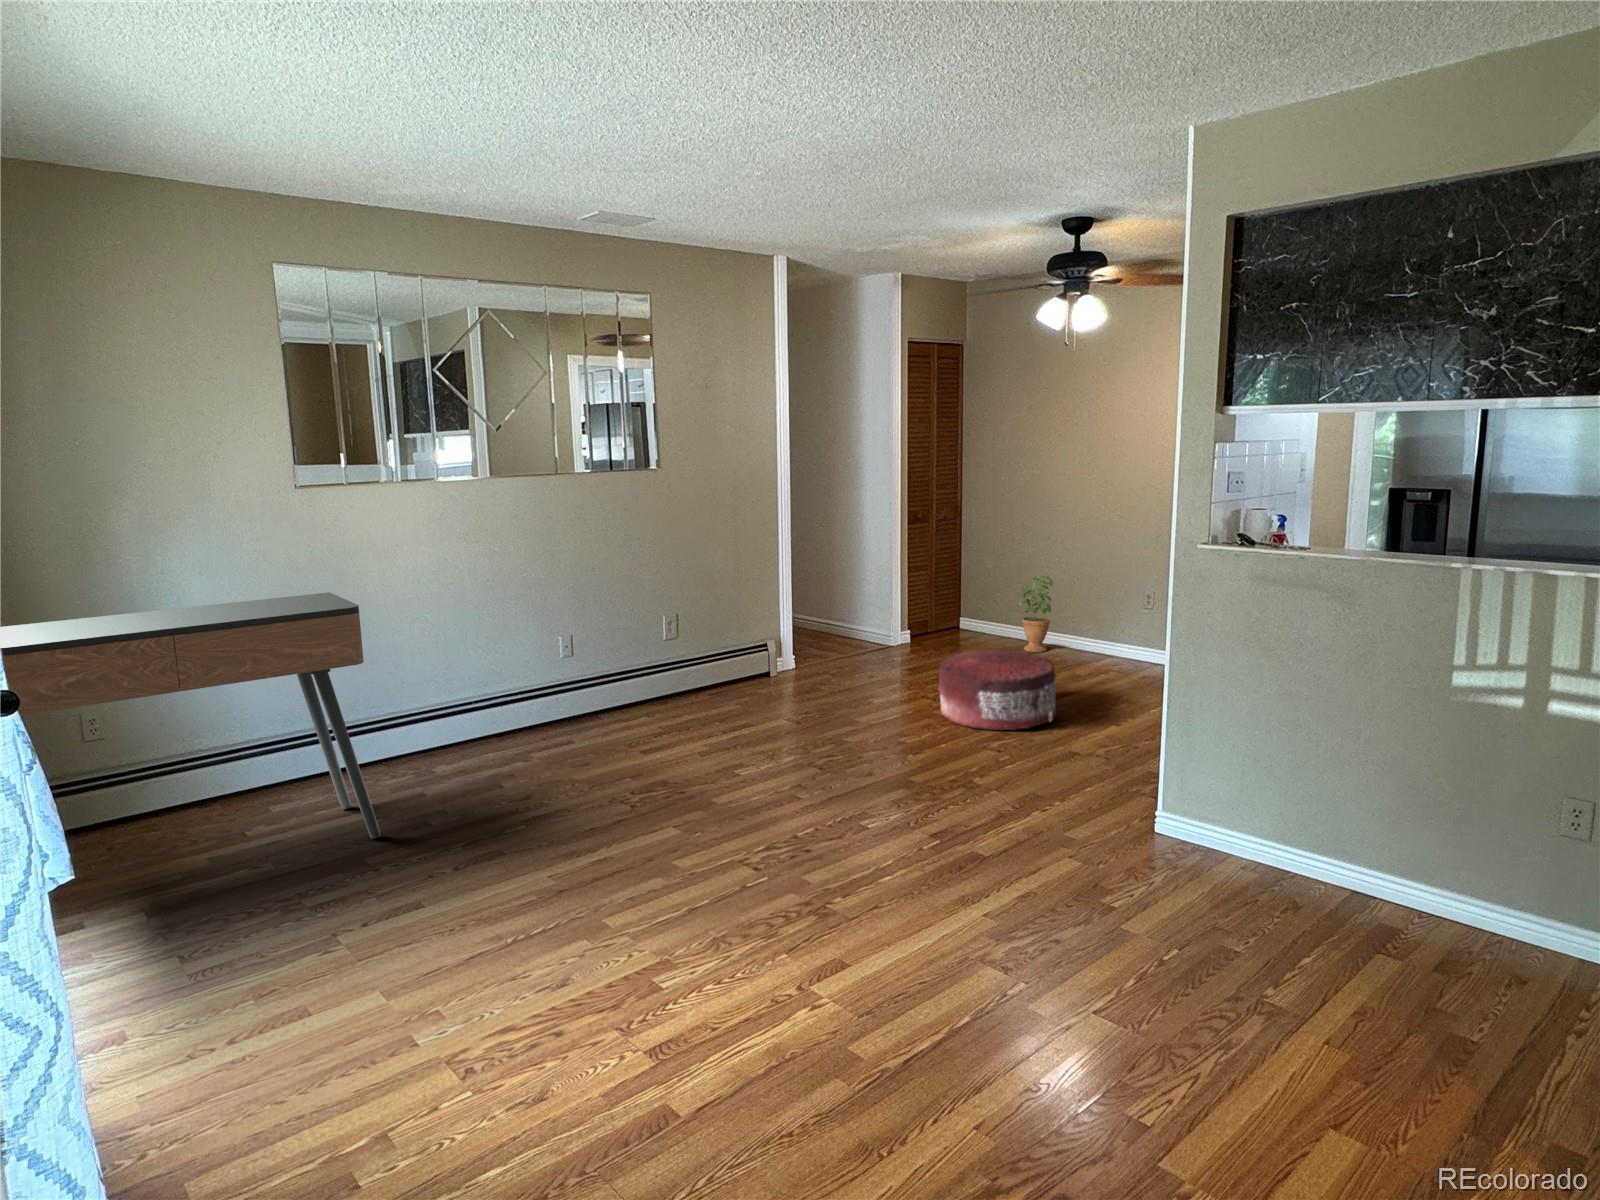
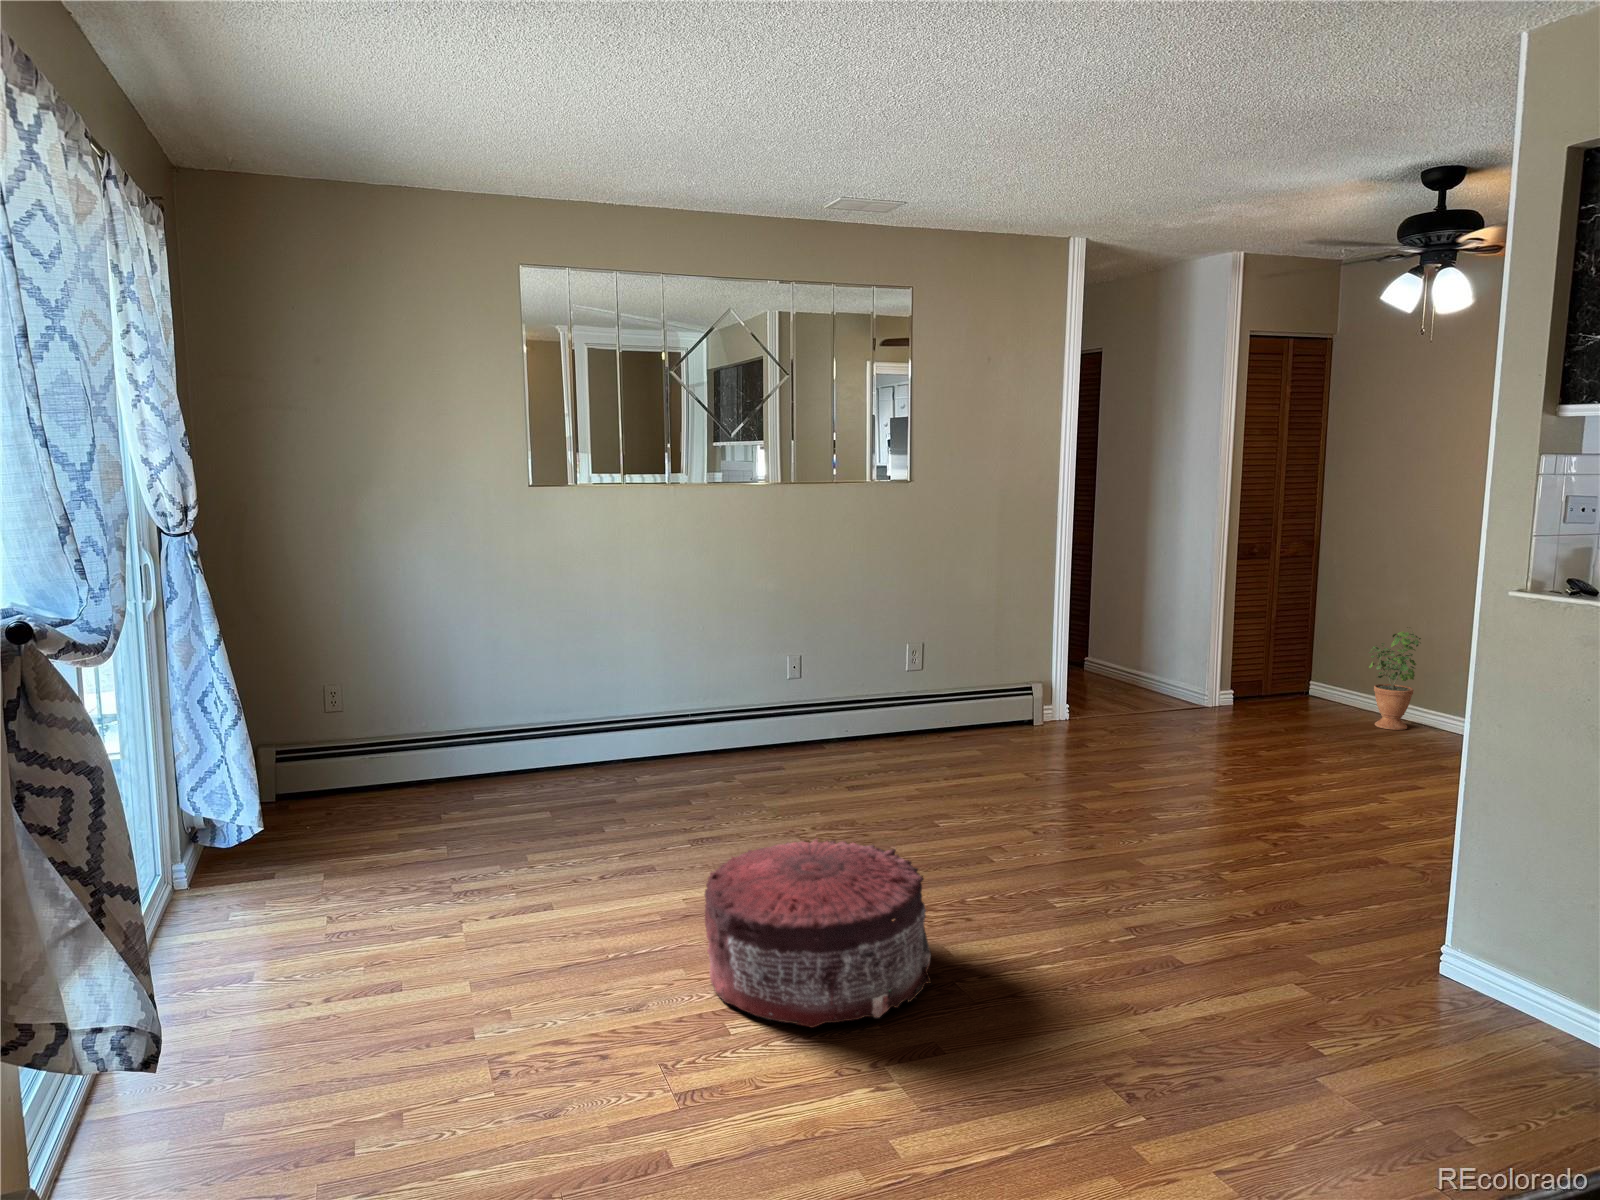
console table: present [0,592,380,839] -> none [188,591,553,874]
pouf: present [938,650,1057,730] -> present [705,838,931,1028]

